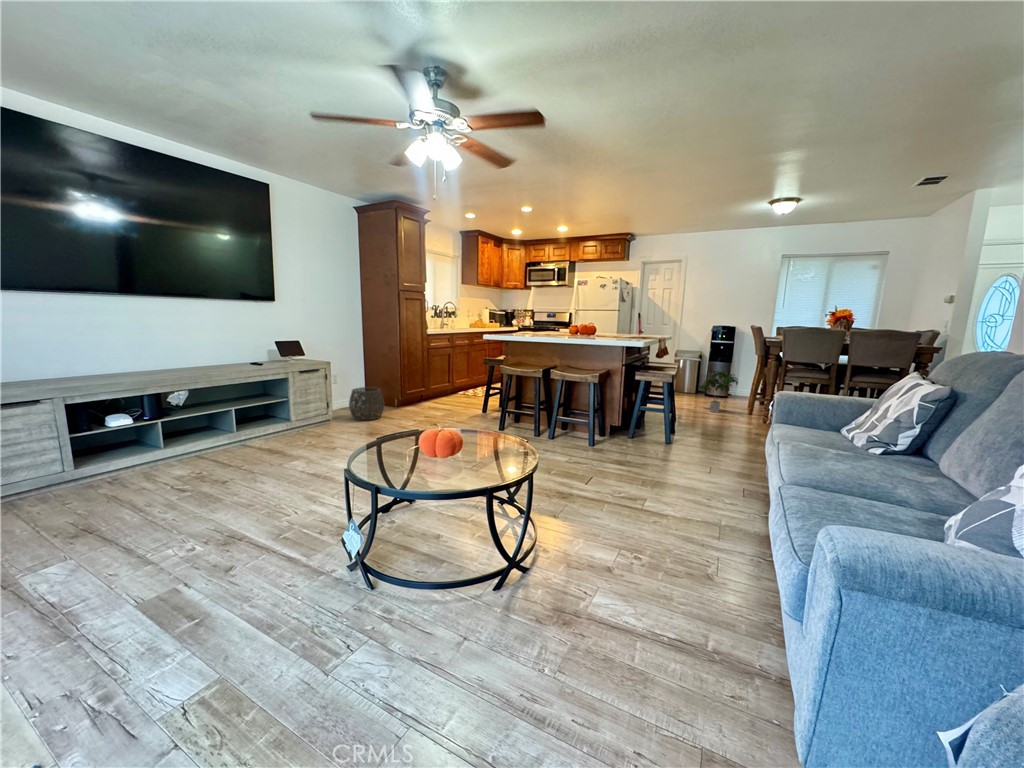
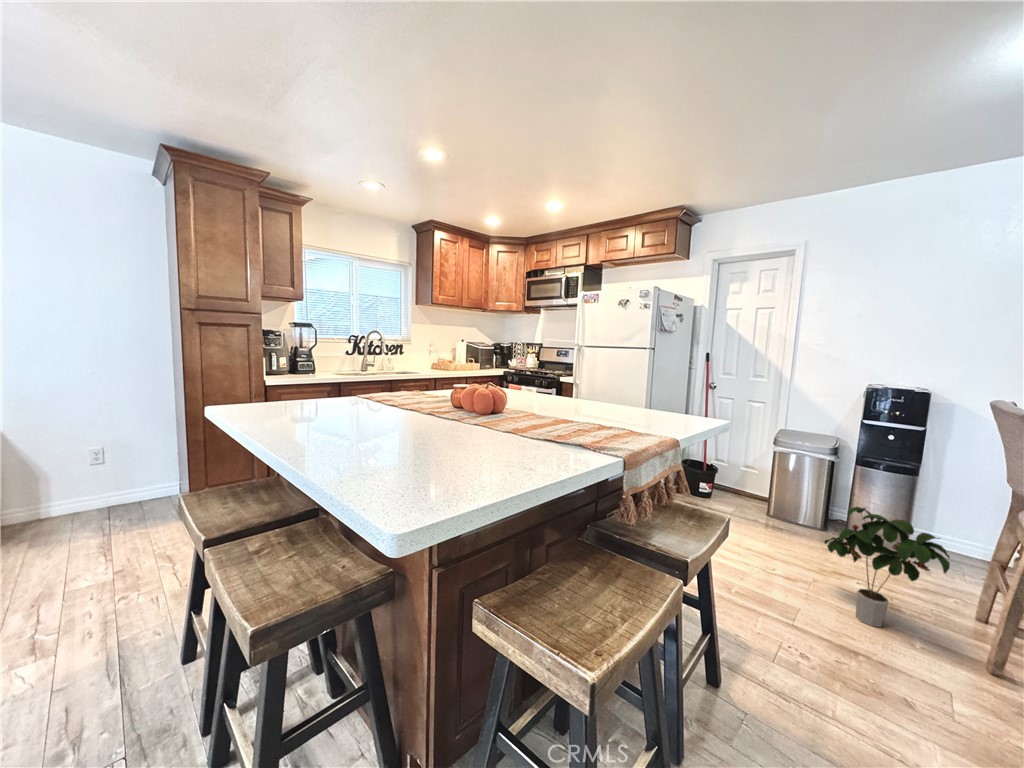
woven basket: present [349,387,384,420] -> none [39,482,132,556]

